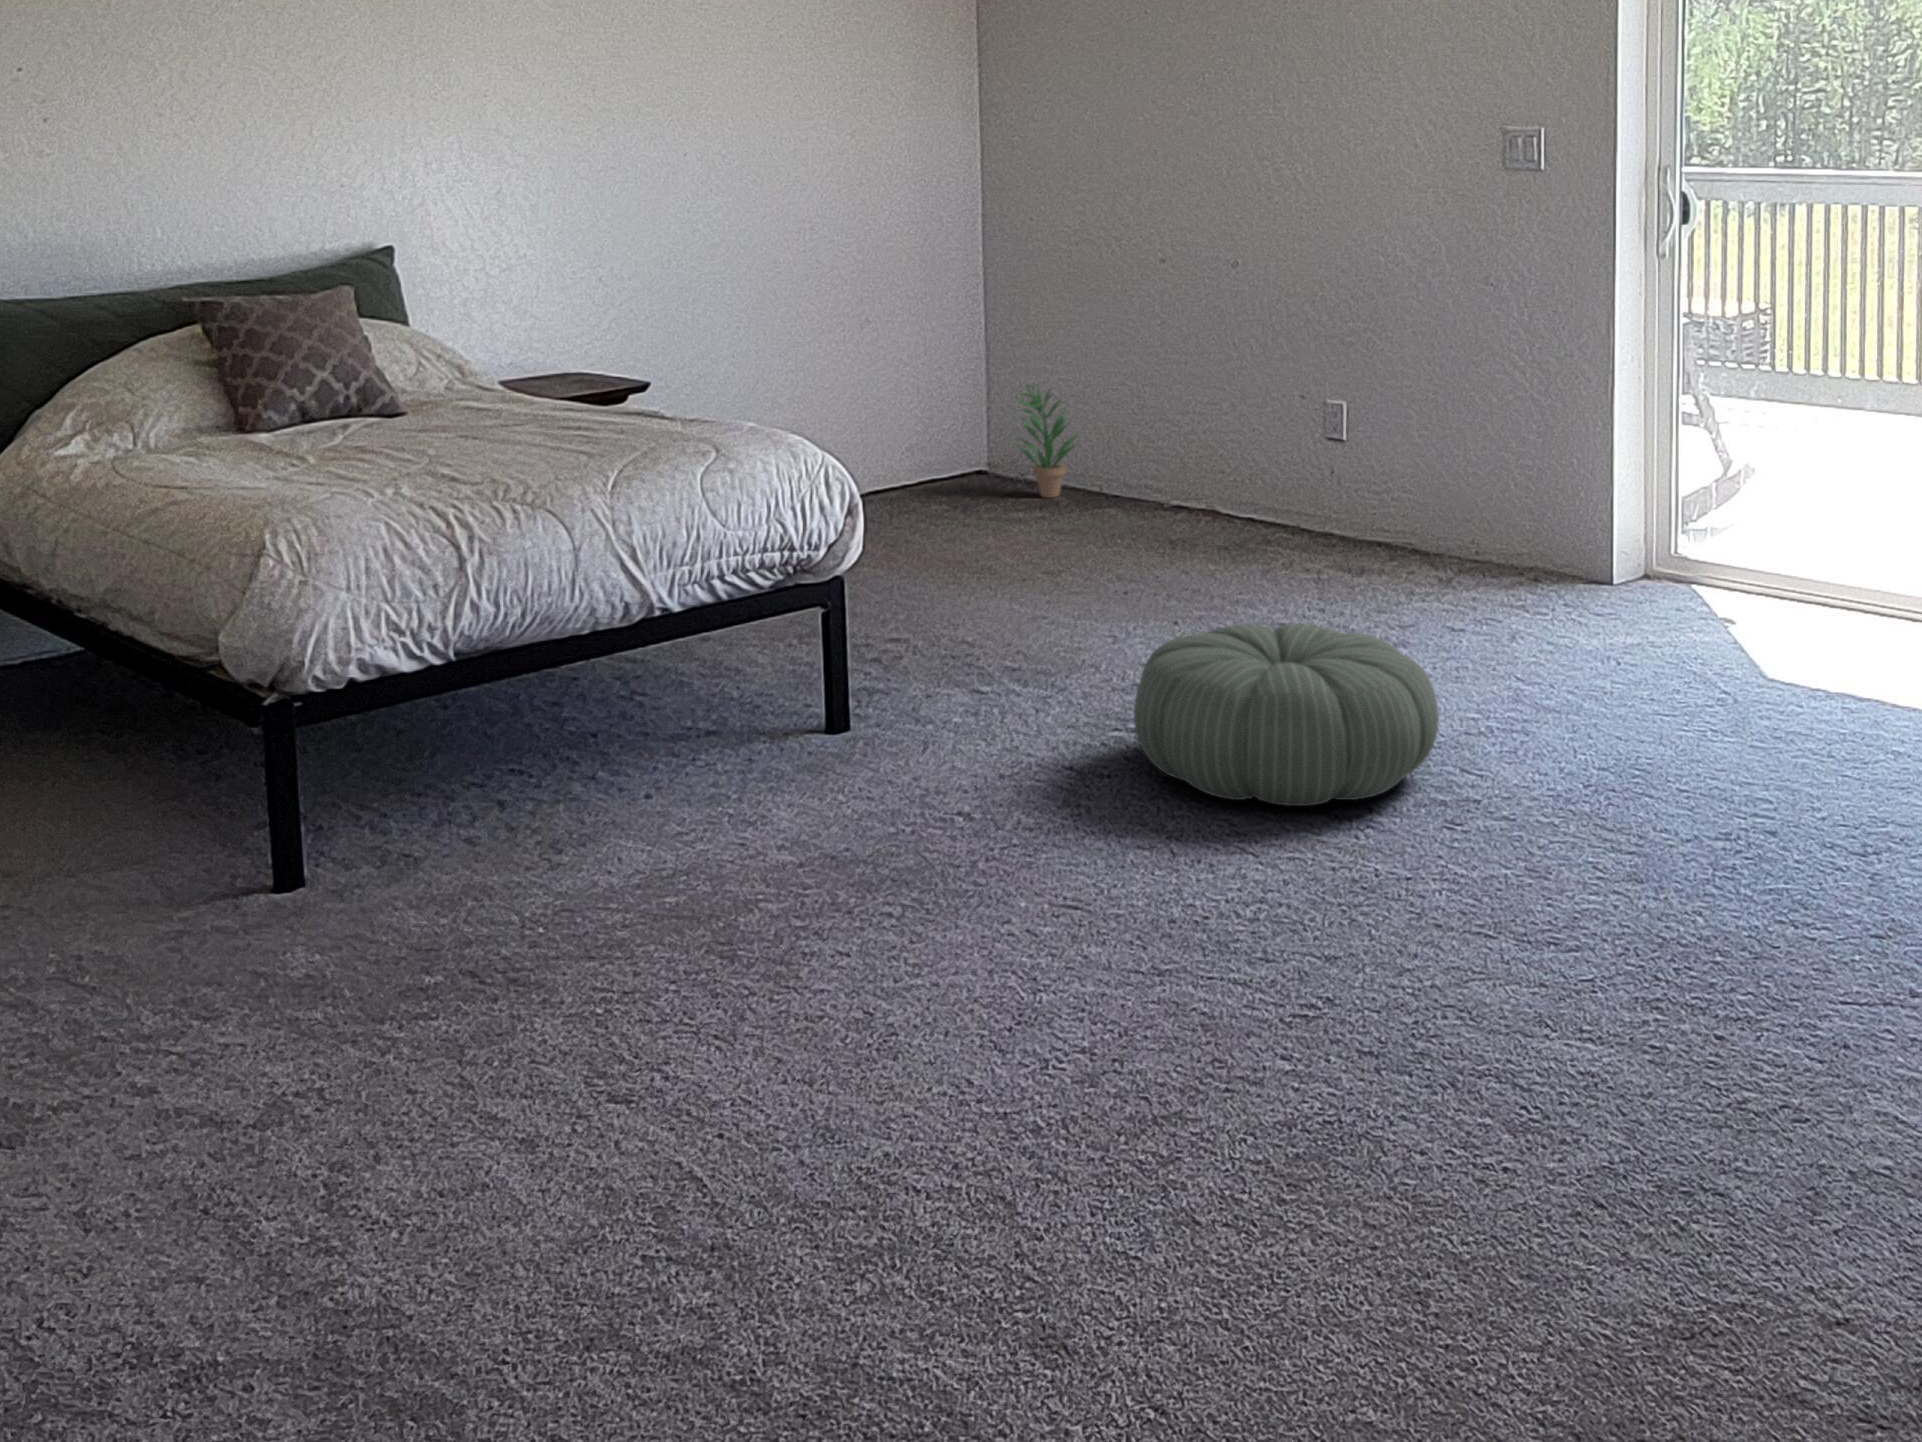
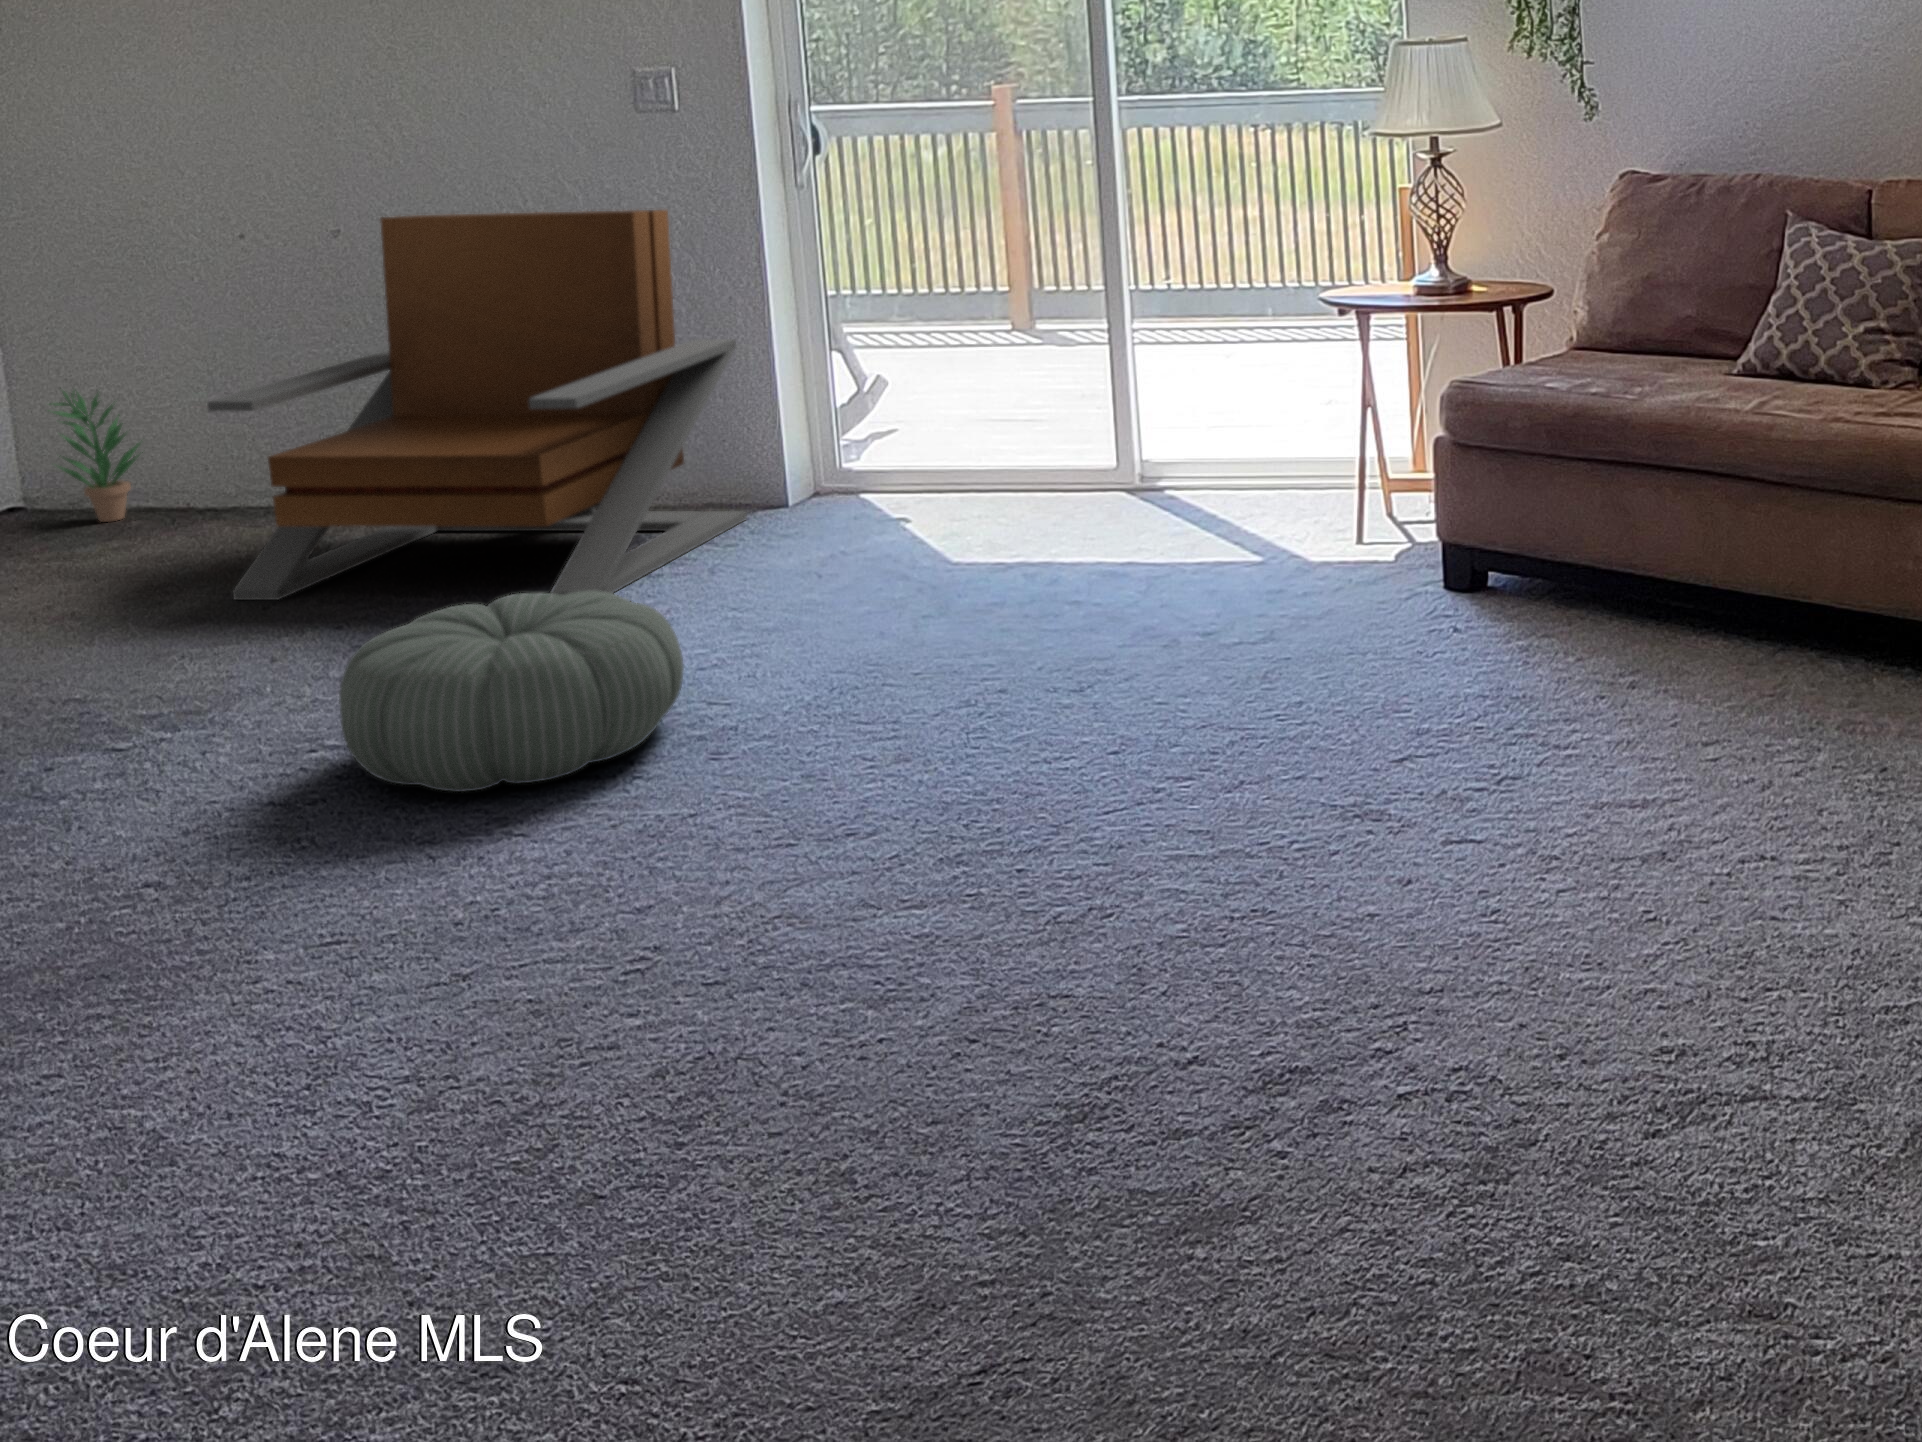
lounge chair: none [1108,259,1572,645] -> present [207,210,747,600]

